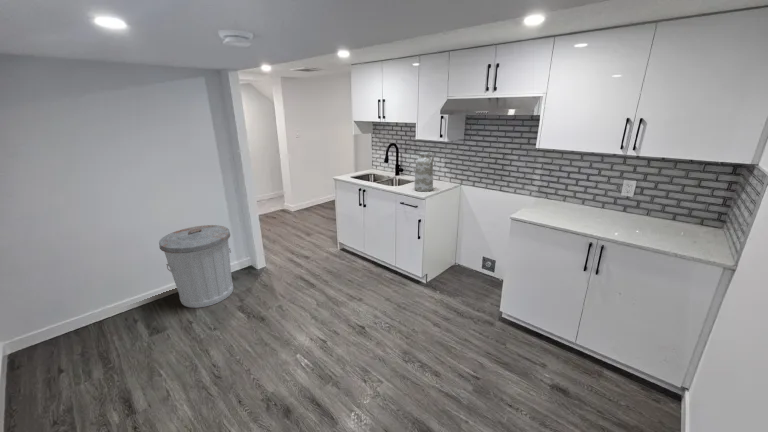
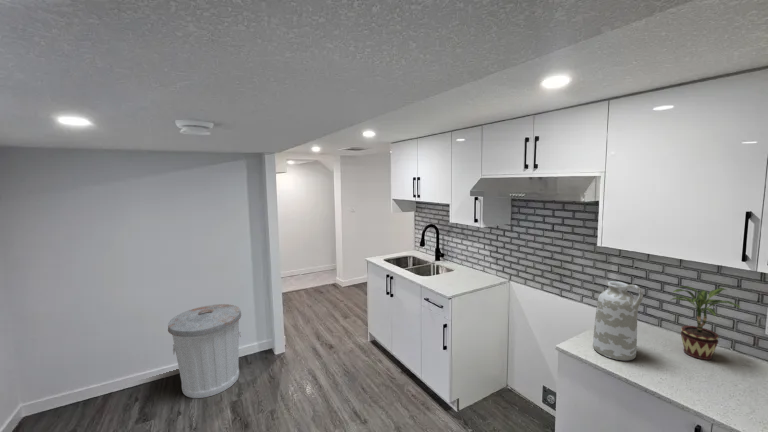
vase: present [414,152,434,192] -> present [593,281,643,361]
potted plant: none [577,171,615,215] -> present [671,286,740,360]

